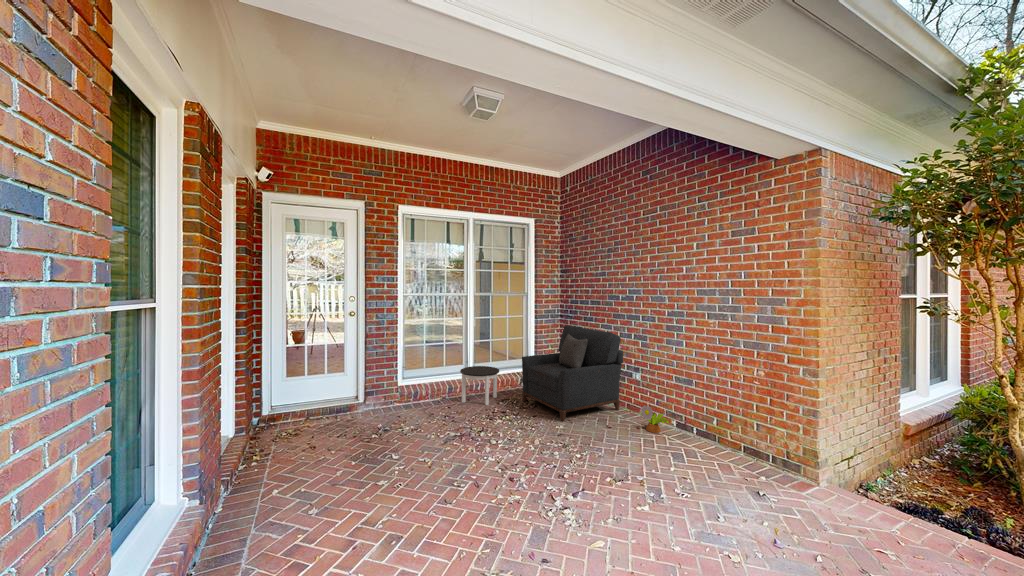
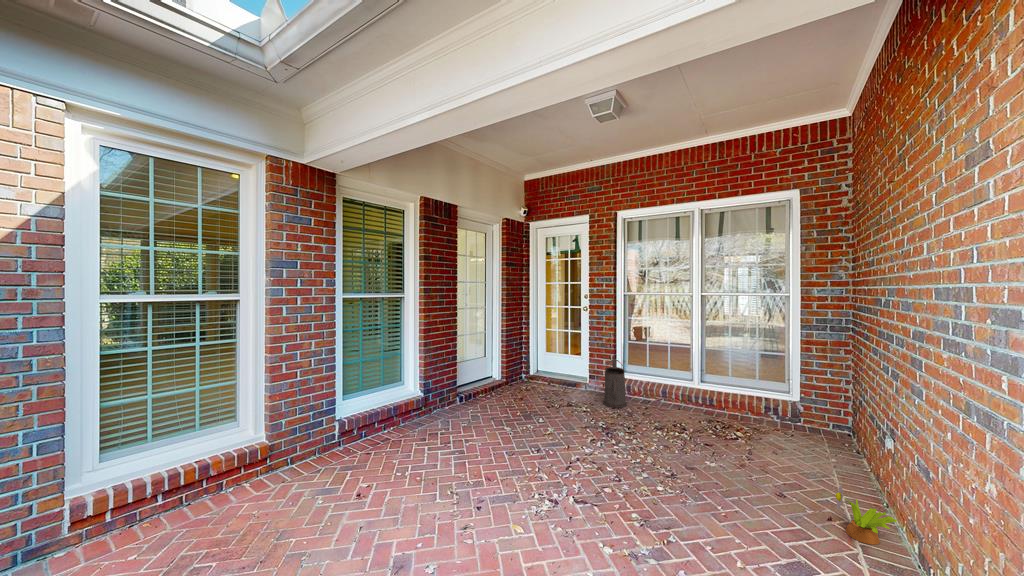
armchair: present [522,325,623,422] -> none [730,342,875,493]
watering can: none [398,366,434,418] -> present [603,360,627,408]
round table: present [460,366,499,405] -> none [667,374,715,419]

